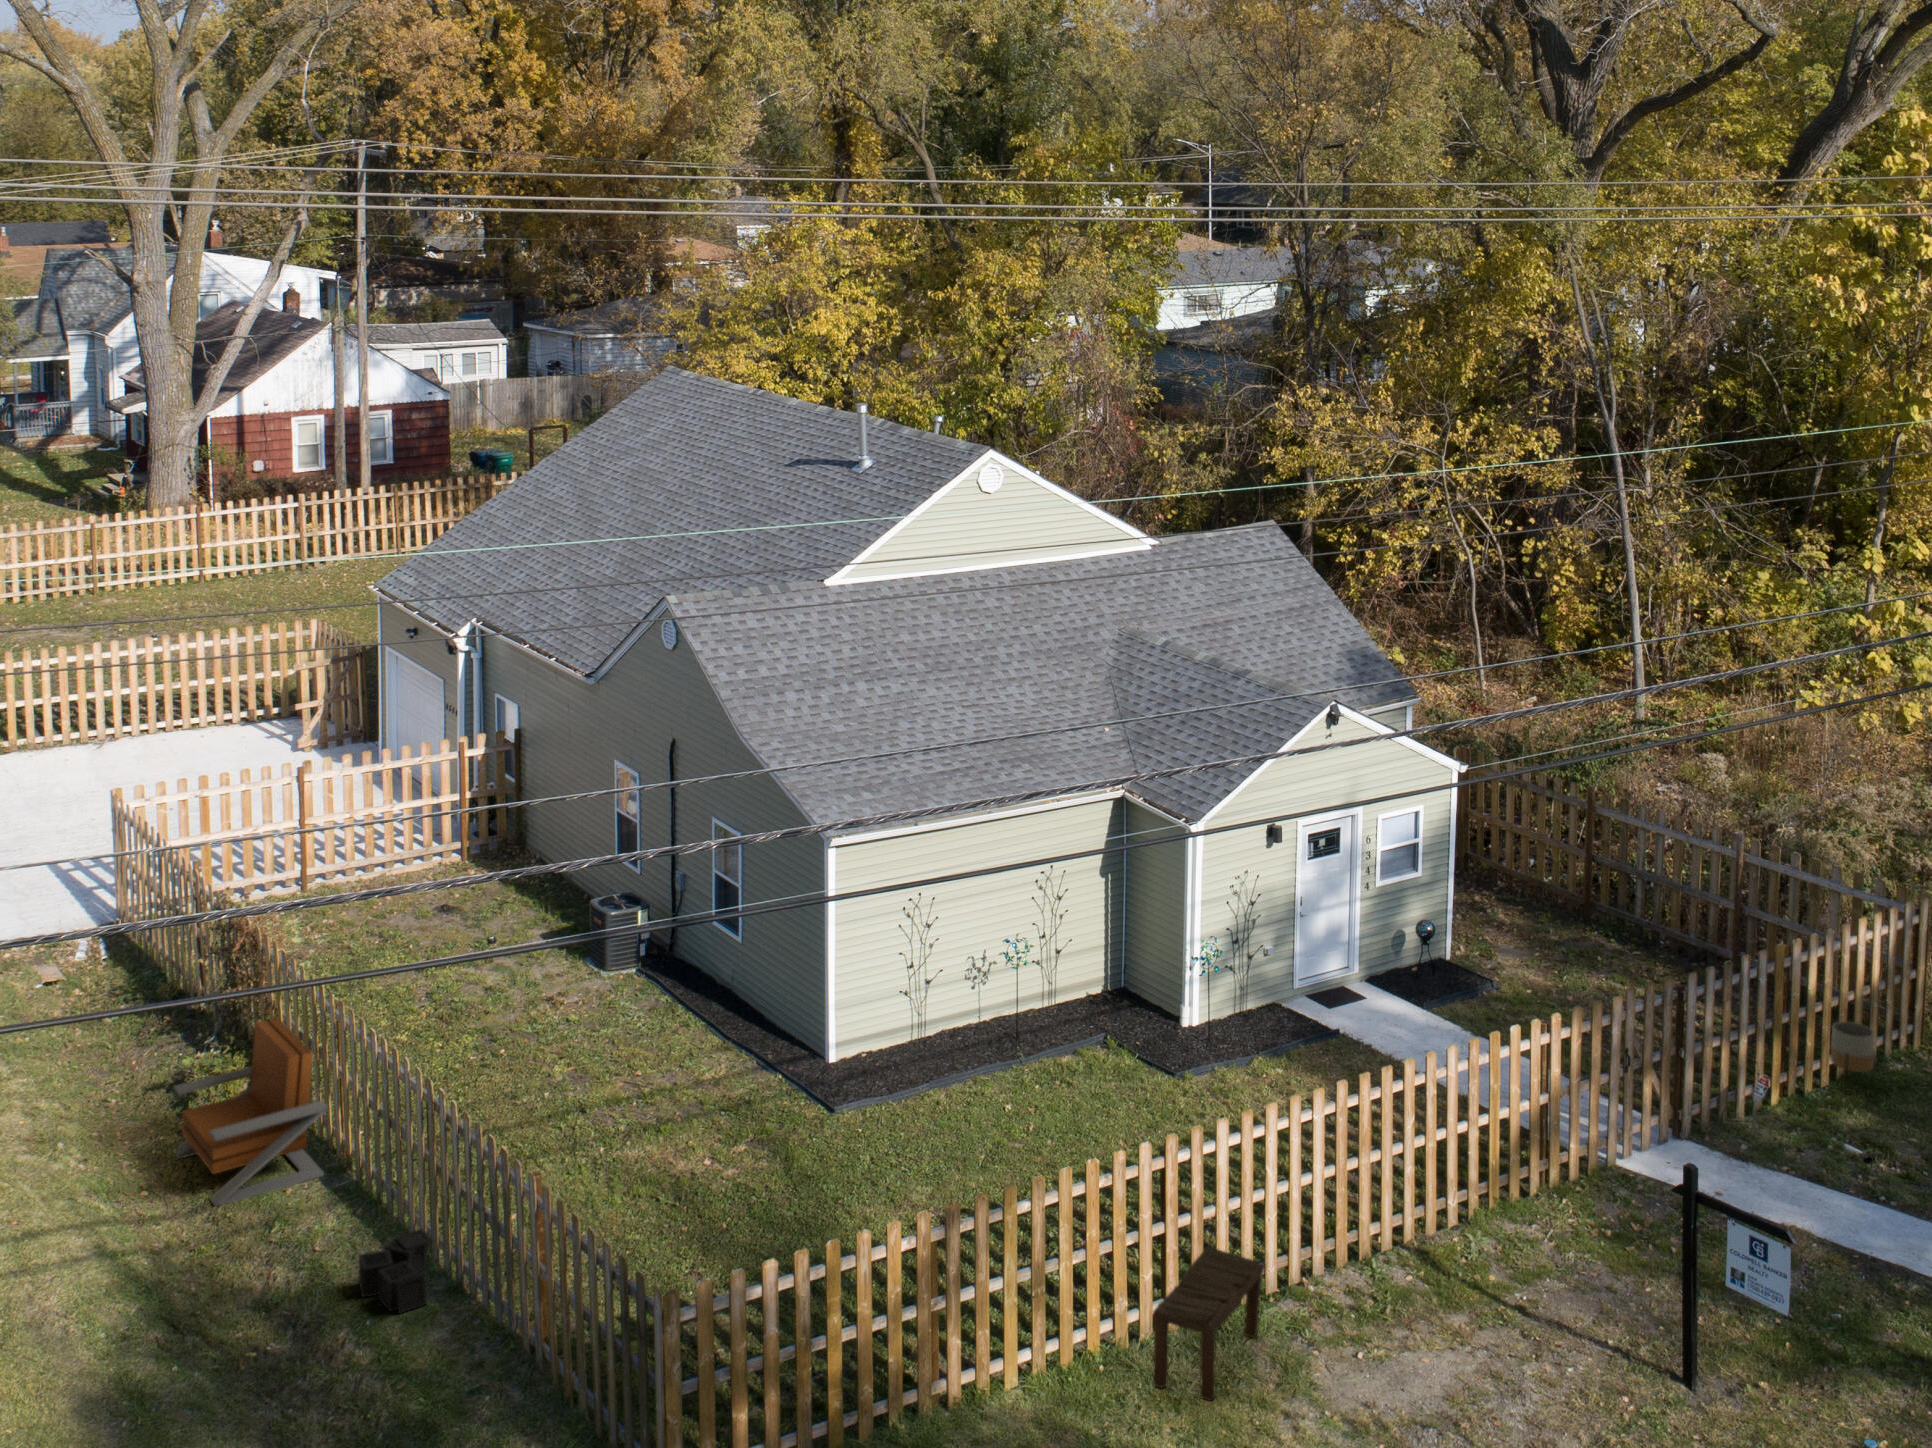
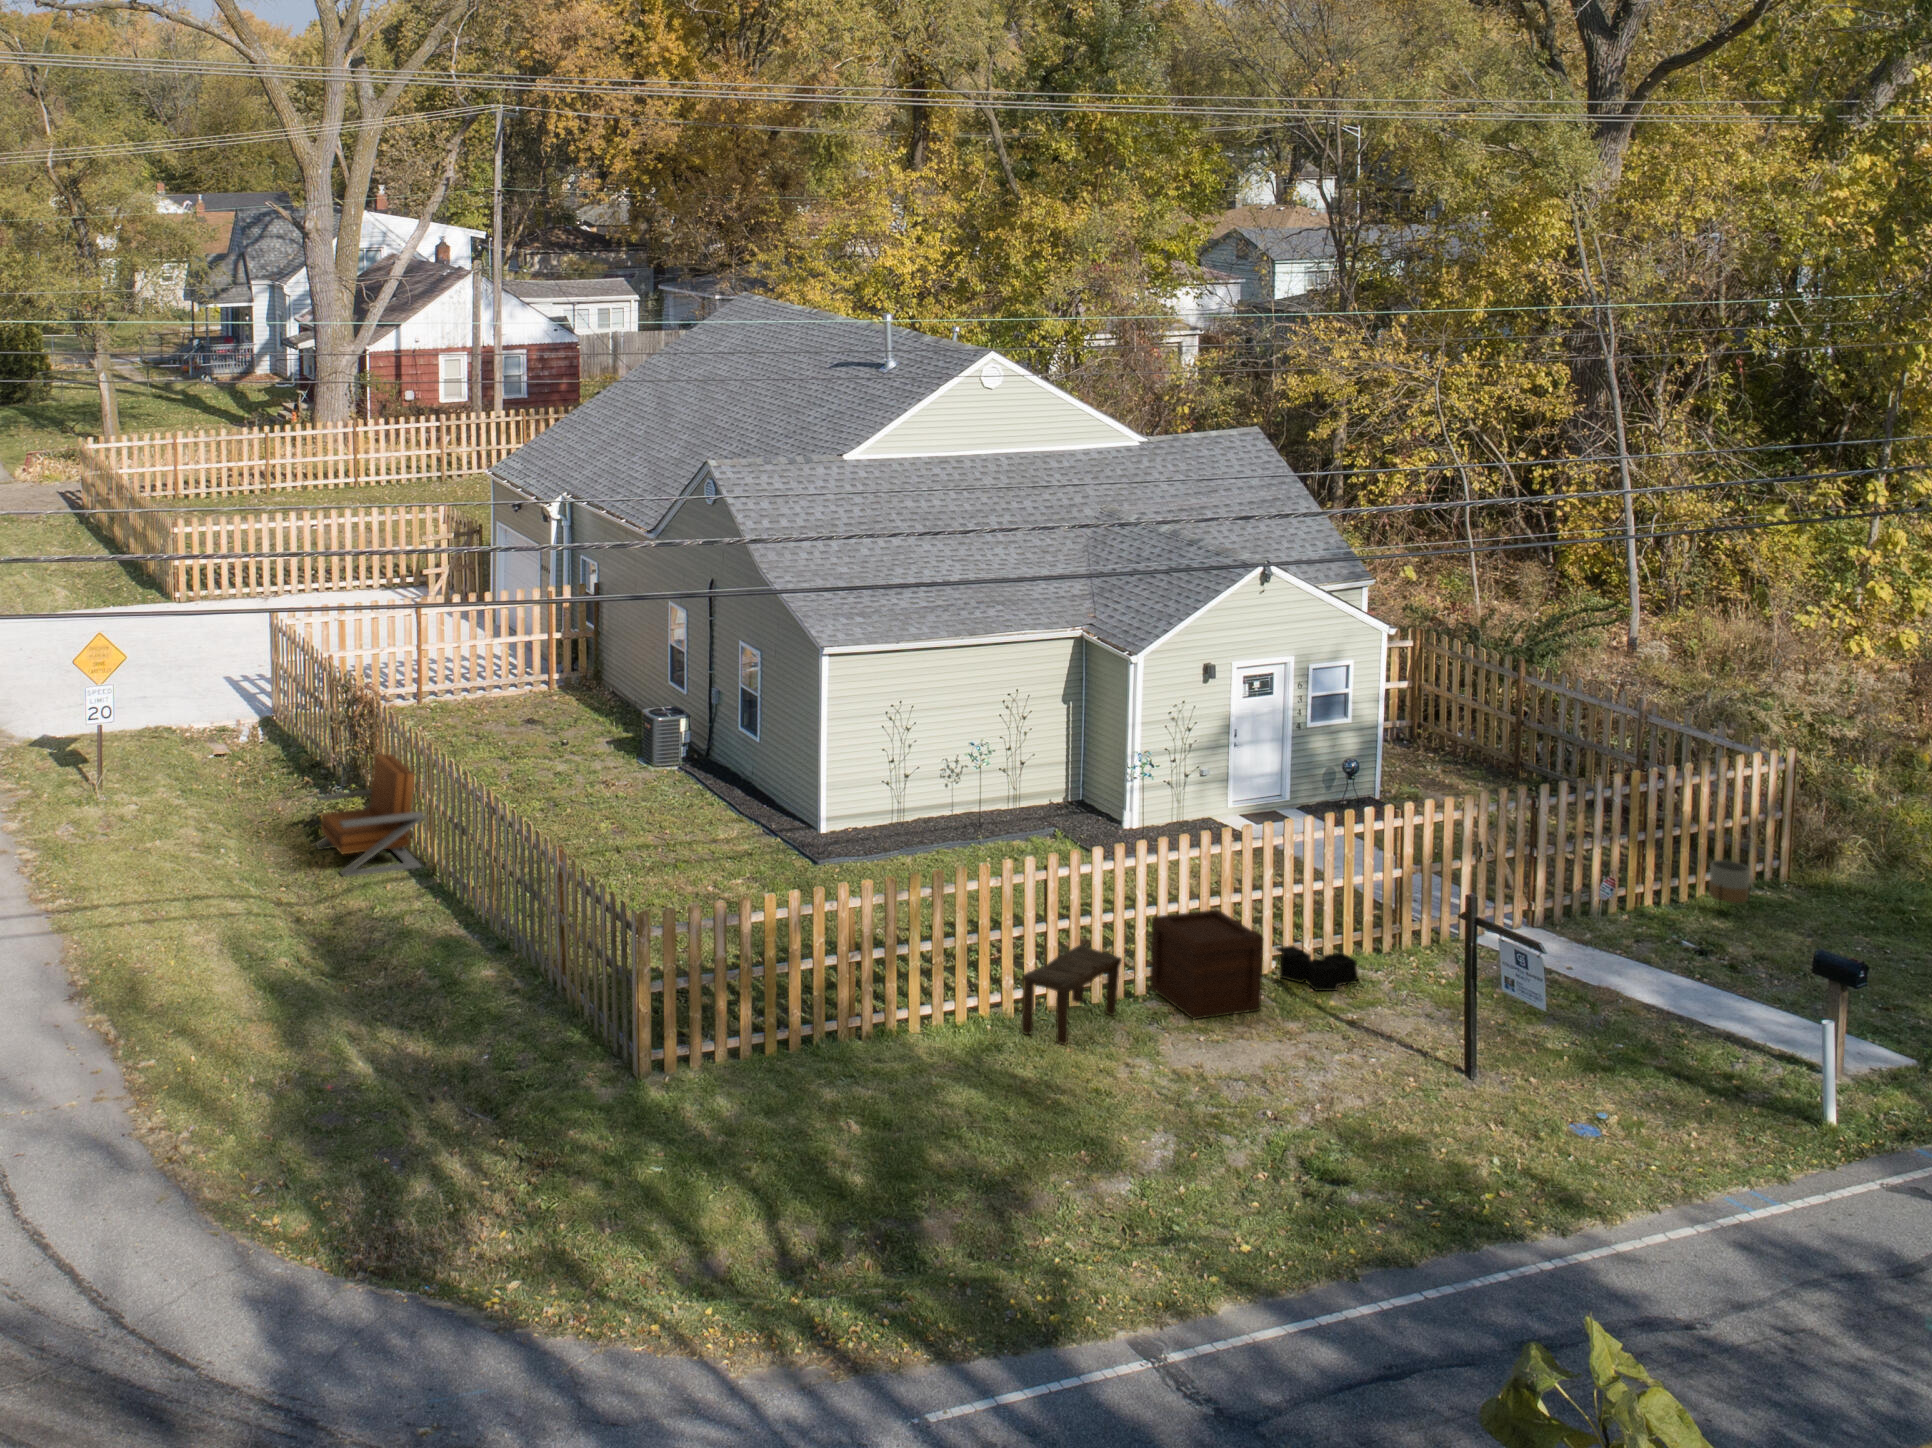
wooden crate: none [1285,1173,1426,1331] -> present [1150,910,1263,1019]
storage bin: present [359,1229,433,1313] -> present [1276,946,1359,991]

